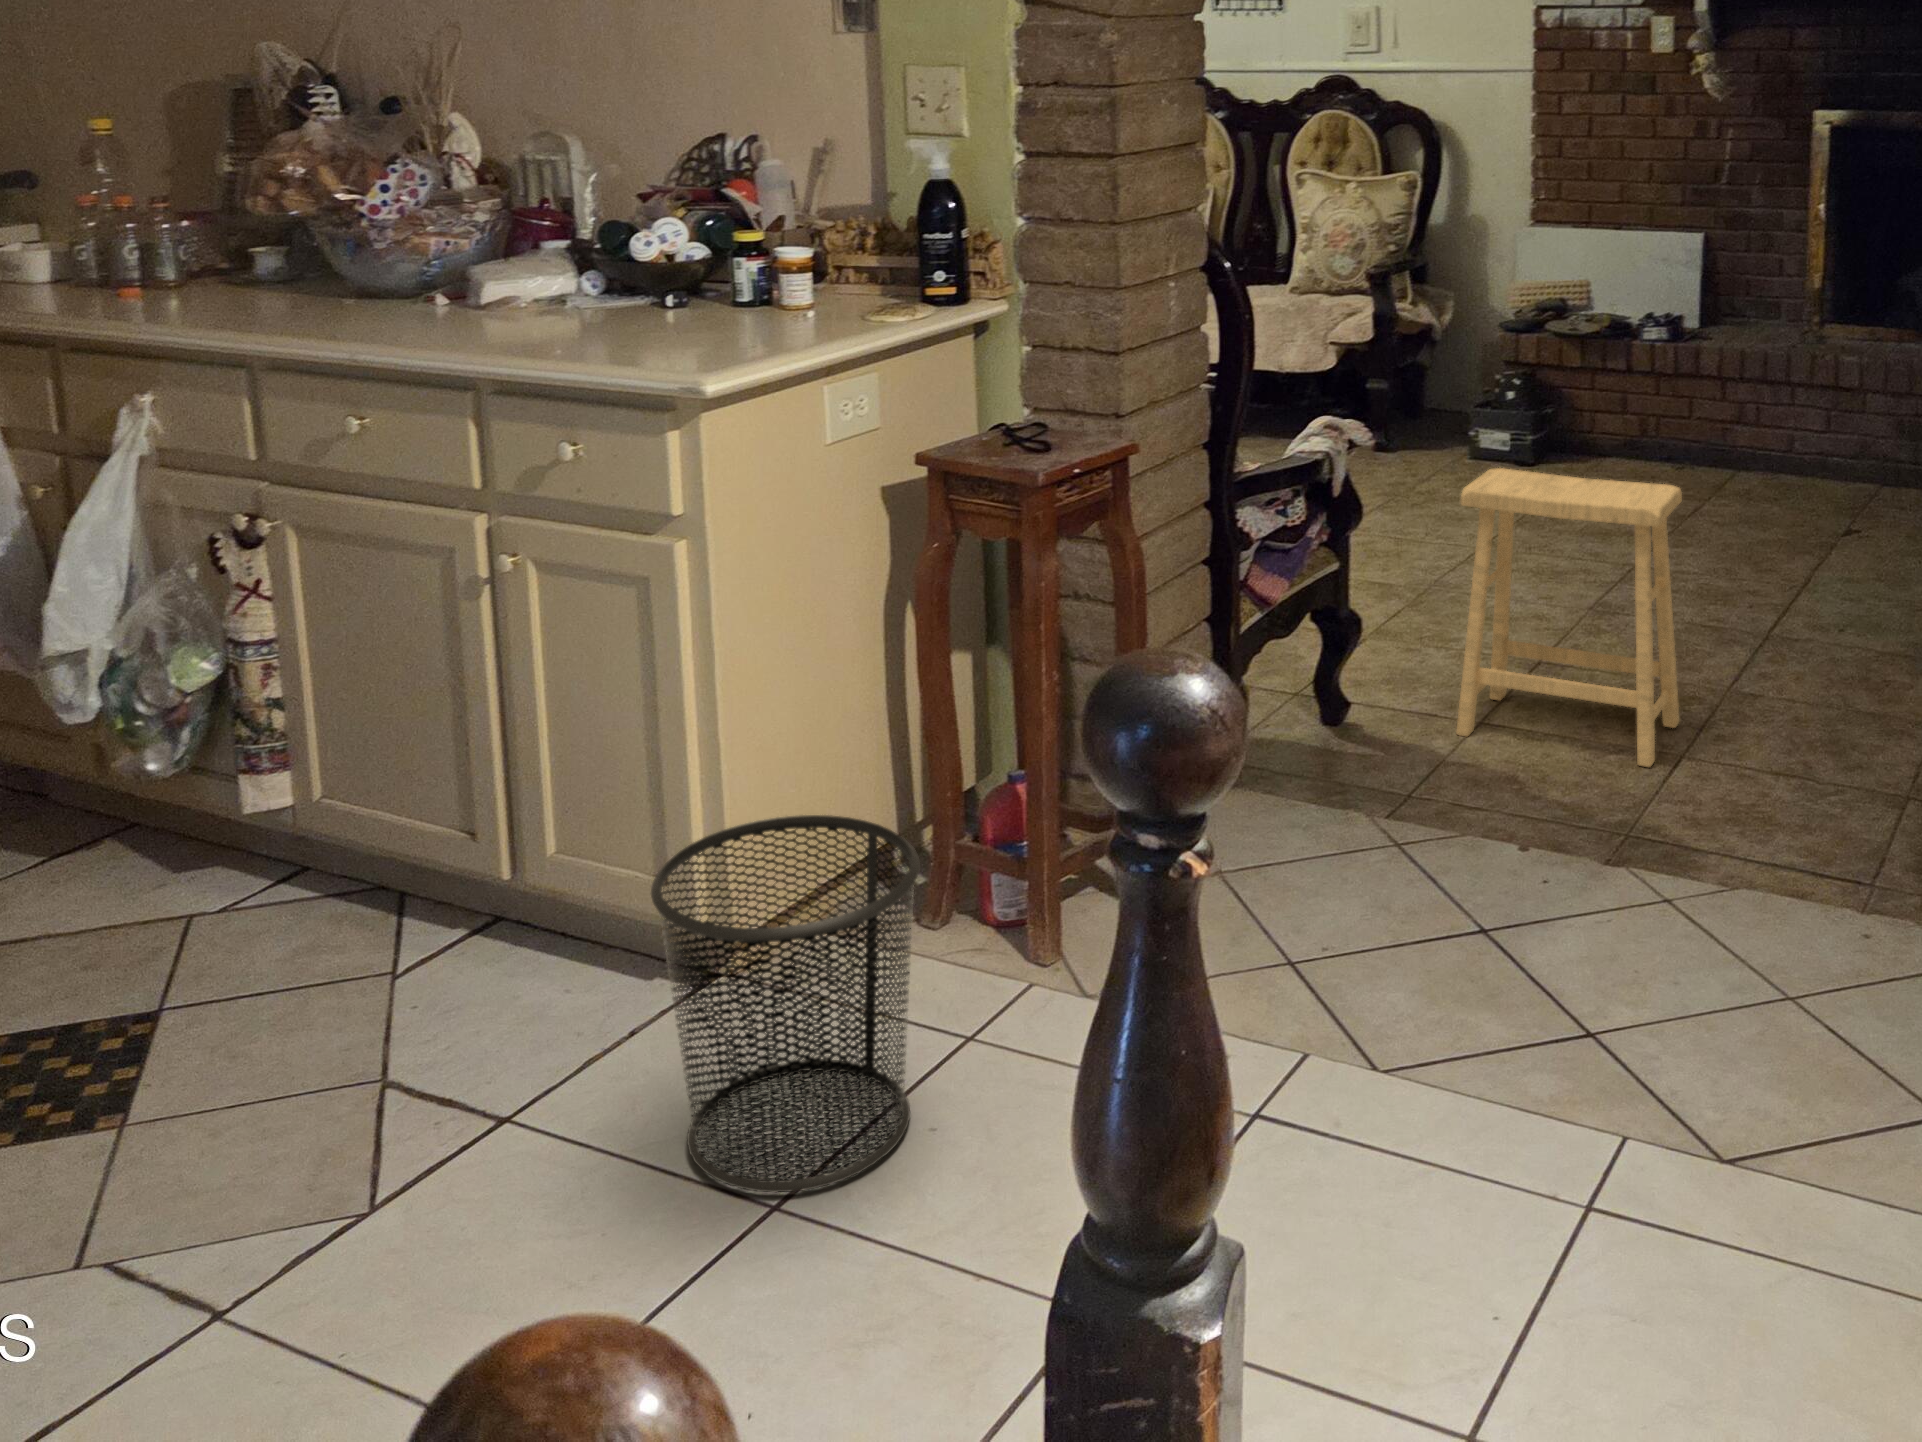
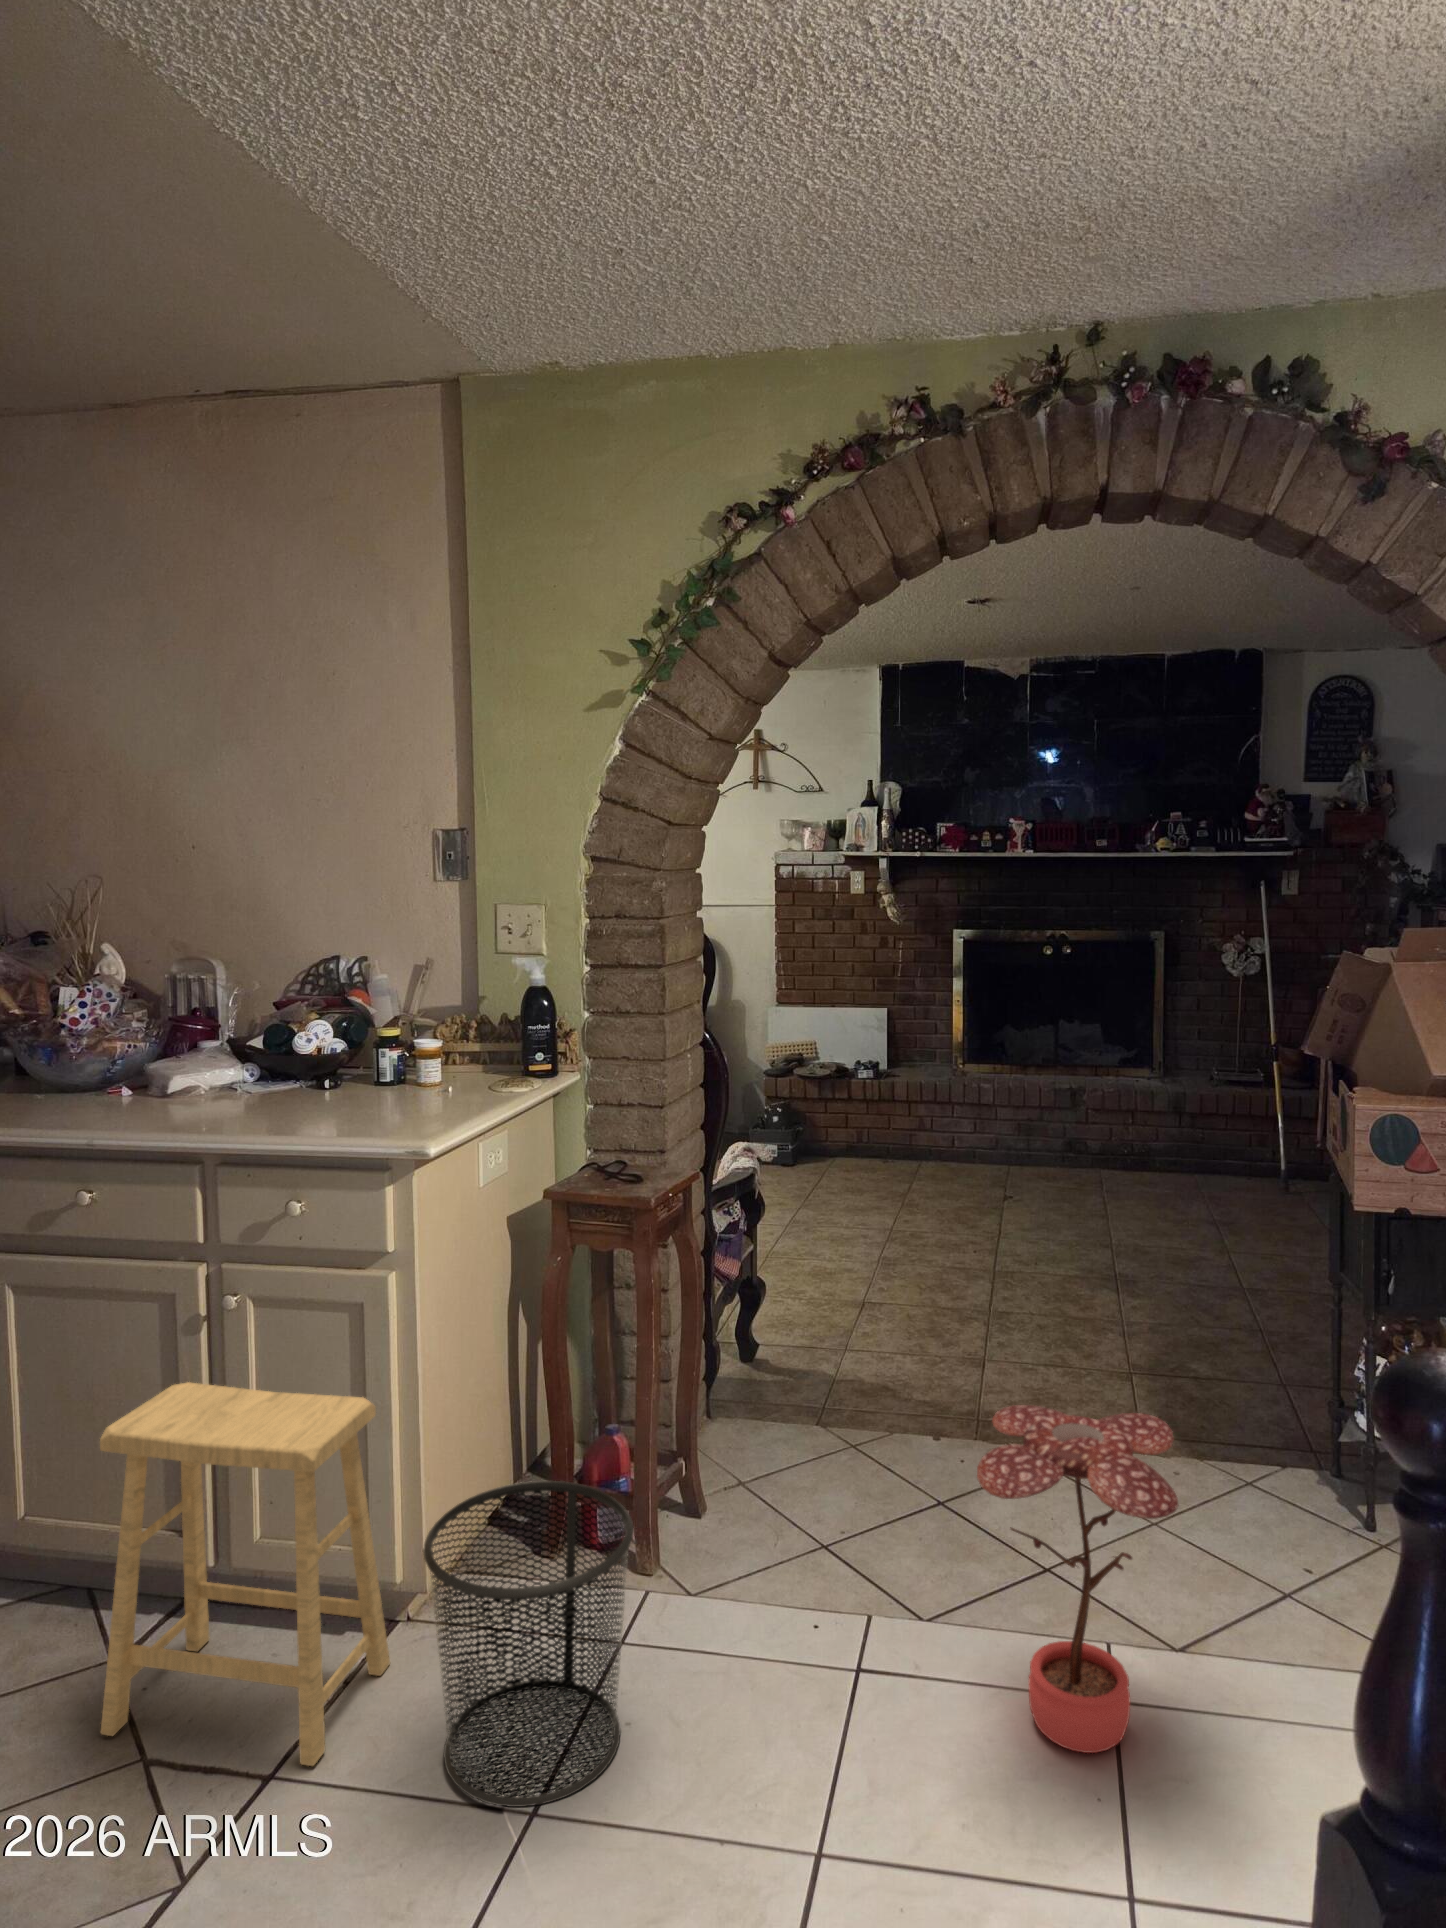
footstool: present [1456,468,1682,767] -> present [100,1382,390,1766]
potted plant: none [1346,788,1671,1261] -> present [977,1405,1178,1753]

